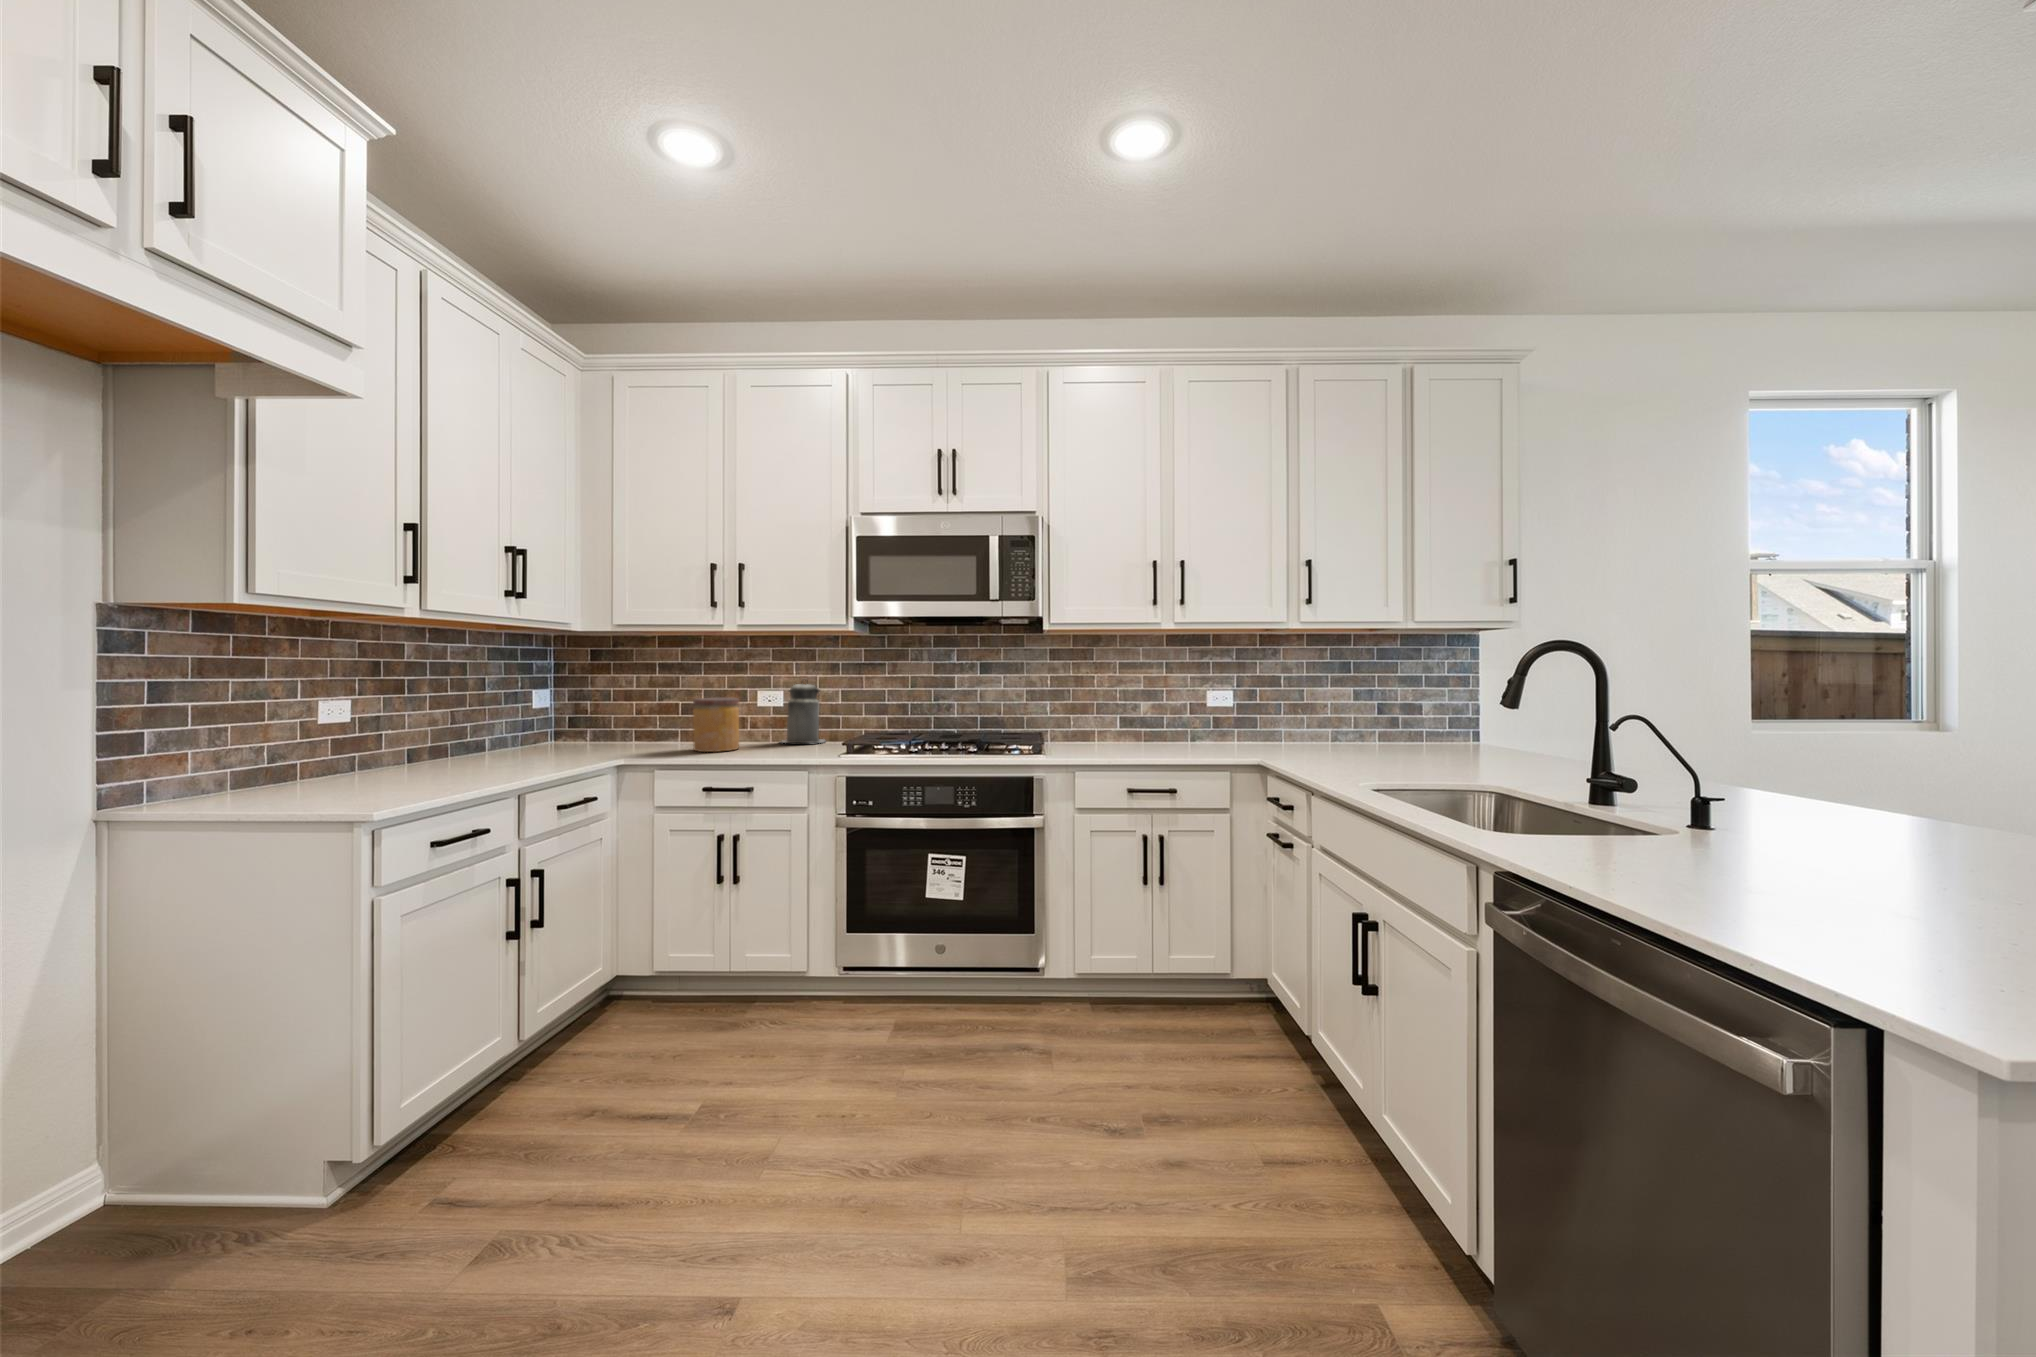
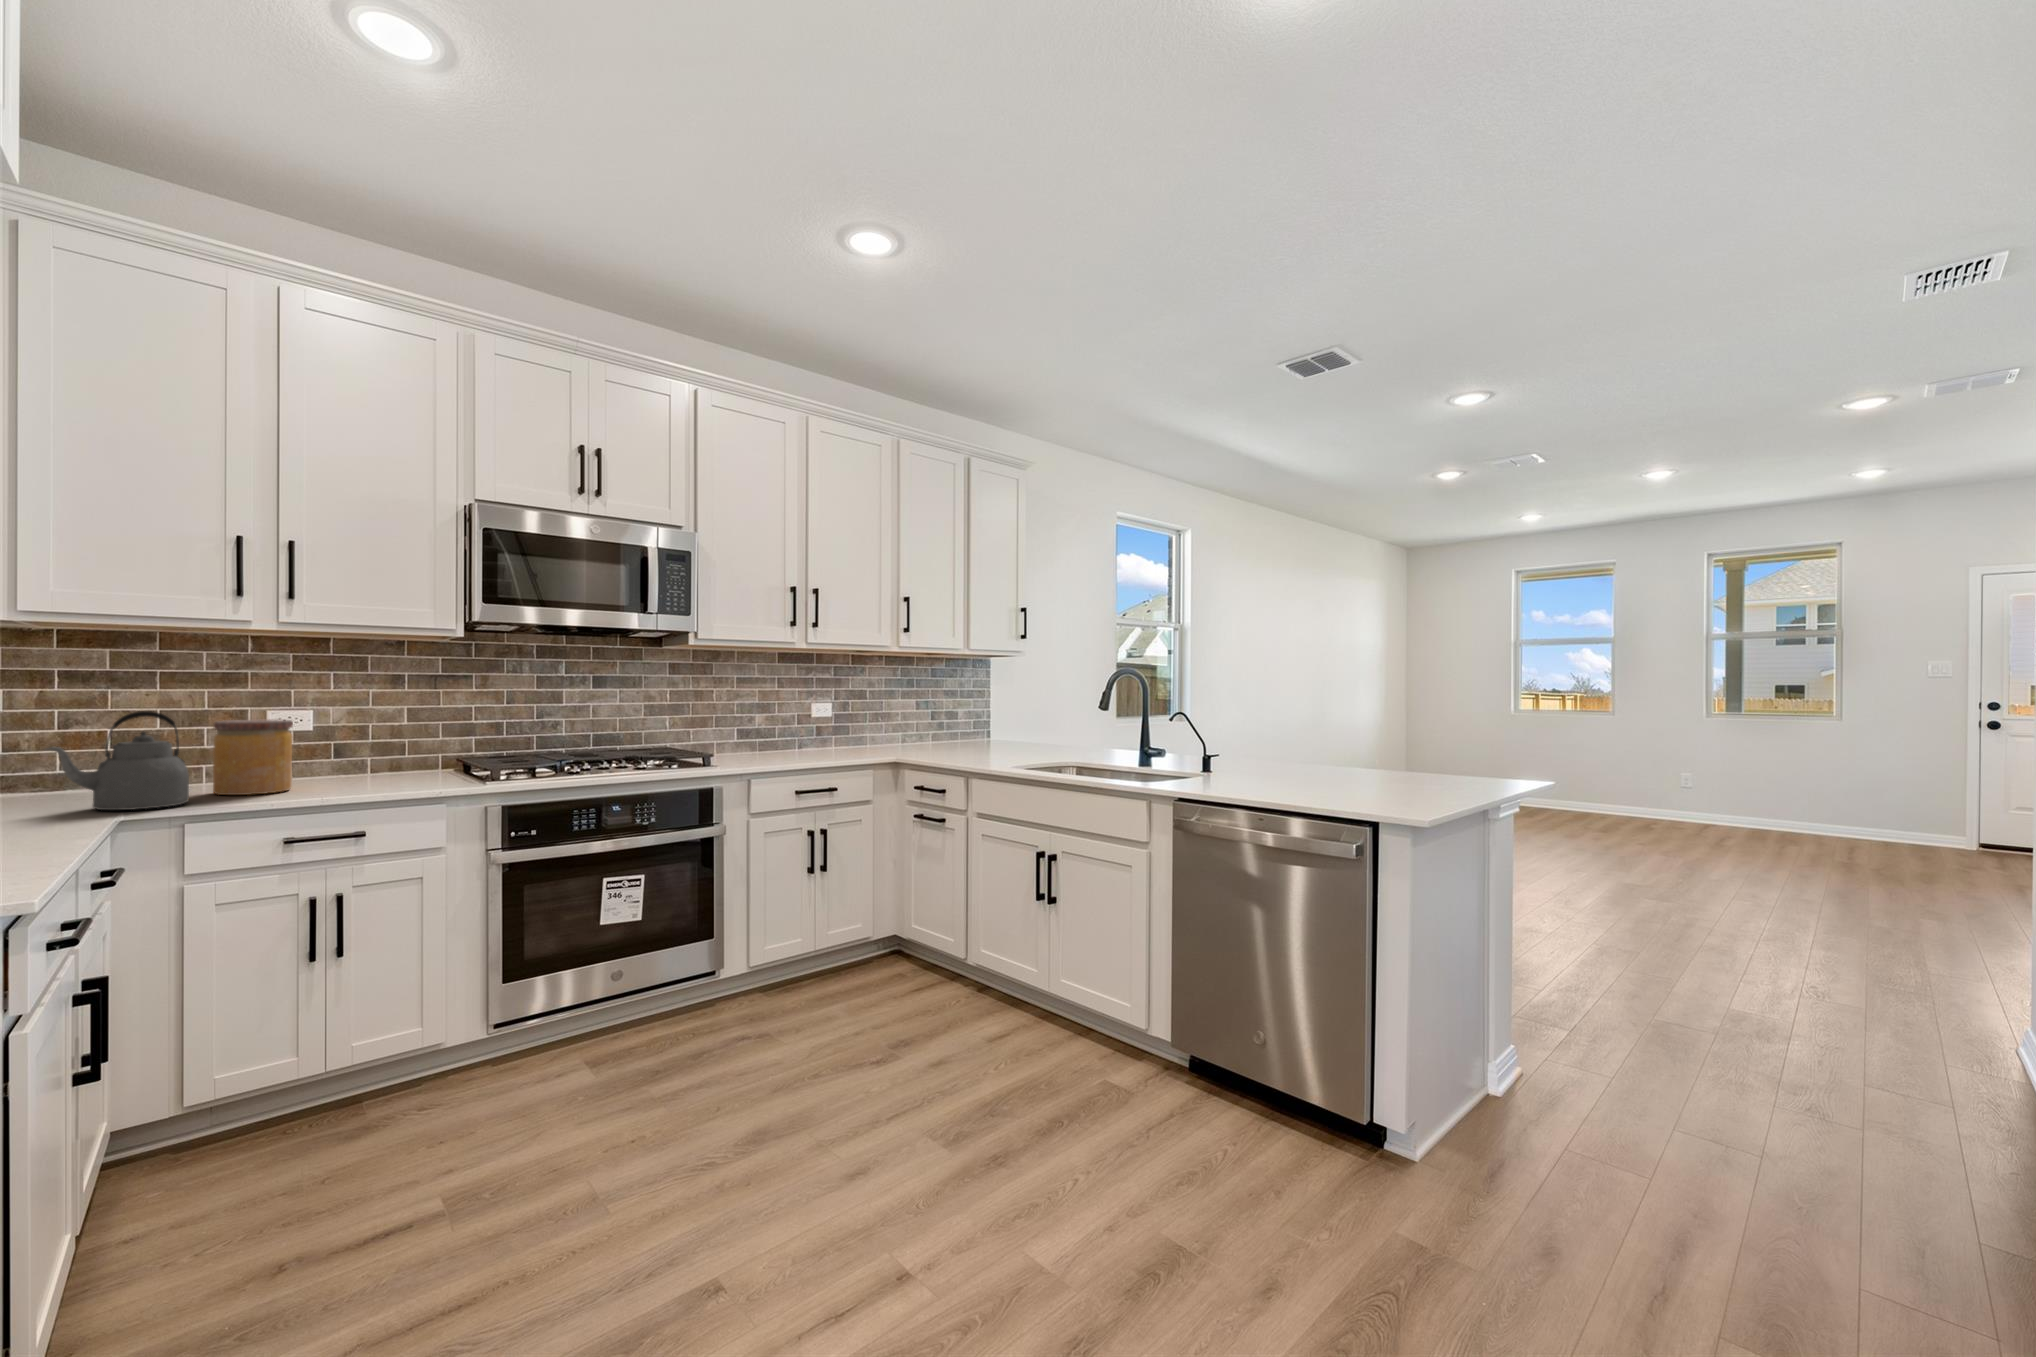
canister: present [782,684,825,743] -> none [315,693,390,778]
kettle: none [588,691,663,757] -> present [46,711,189,810]

